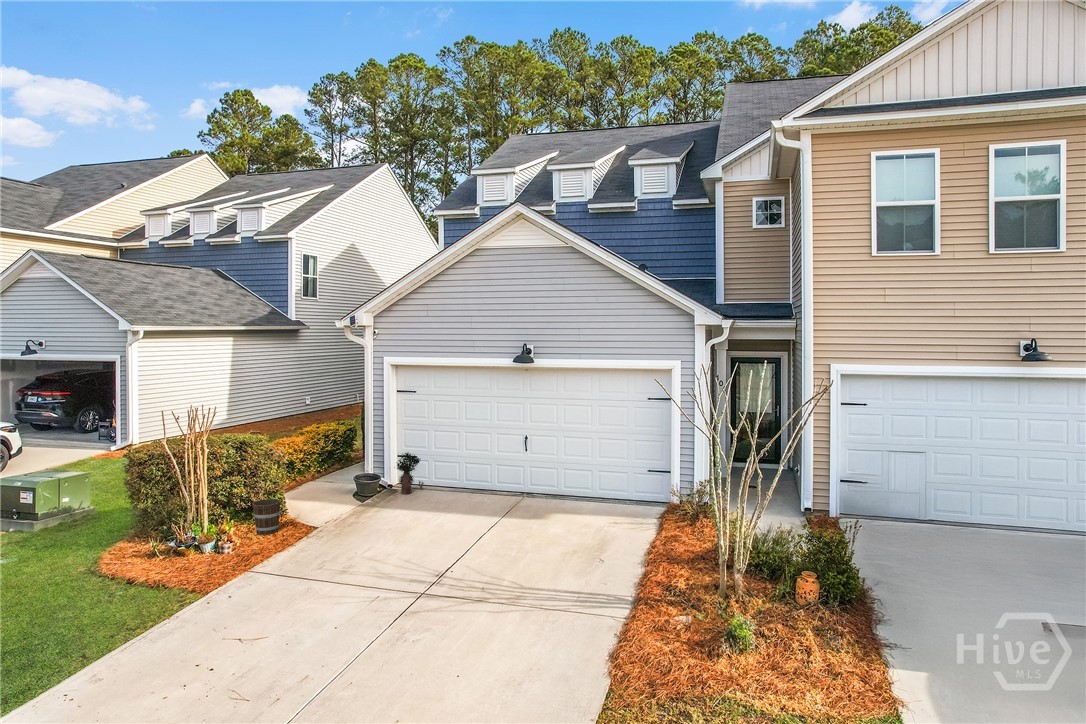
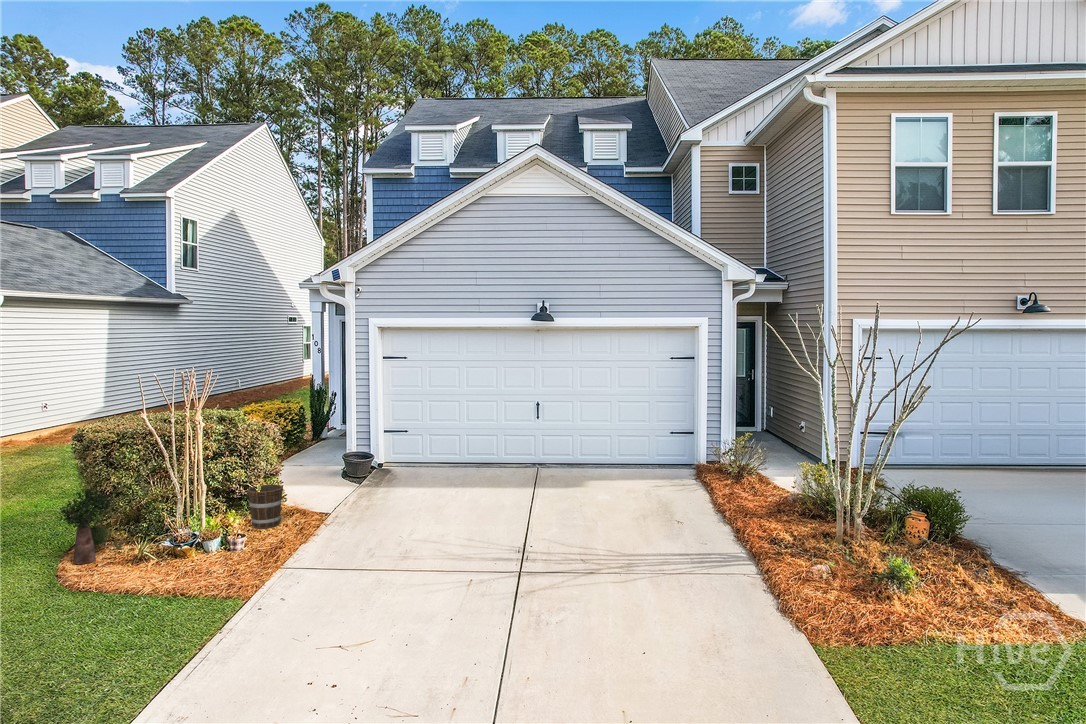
potted plant: present [397,452,424,494] -> present [57,488,124,564]

